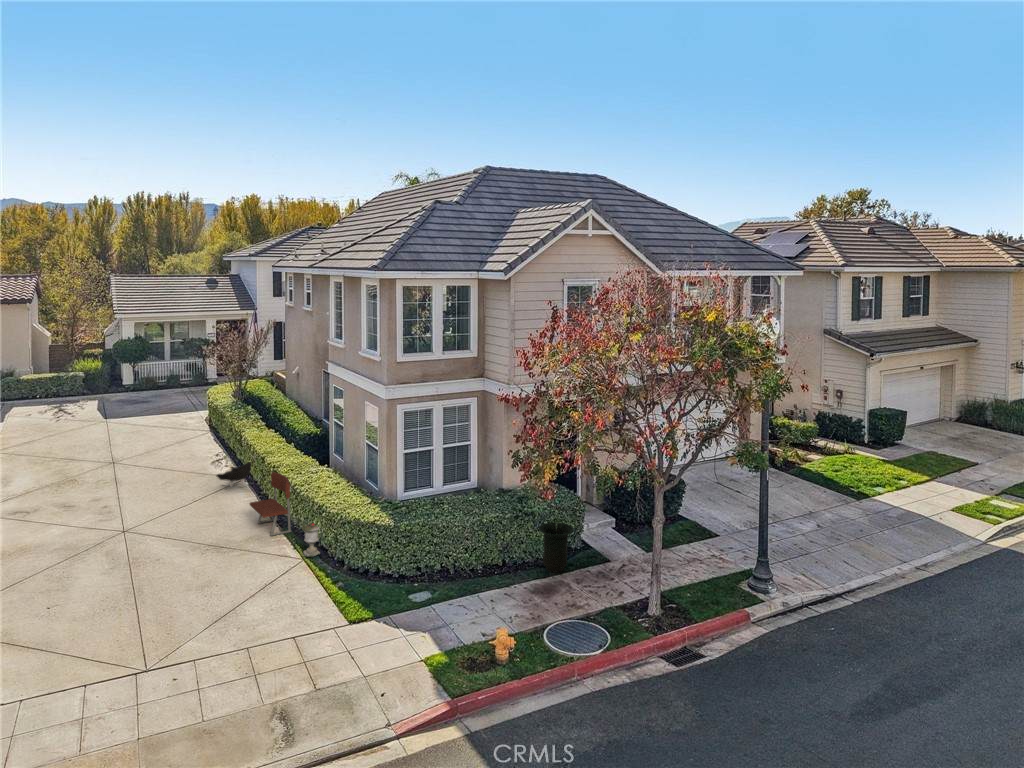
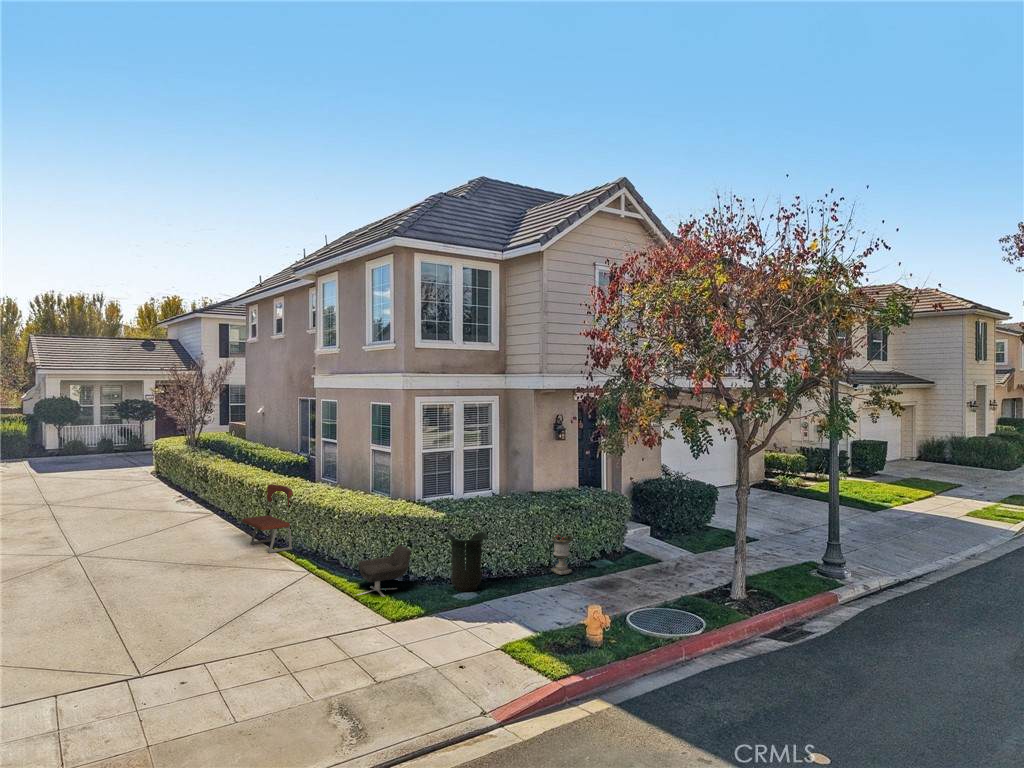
lounge chair: present [217,462,252,486] -> present [357,545,411,597]
trash can: present [539,522,573,573] -> present [445,532,488,591]
planter: present [302,523,320,557] -> present [551,535,573,575]

